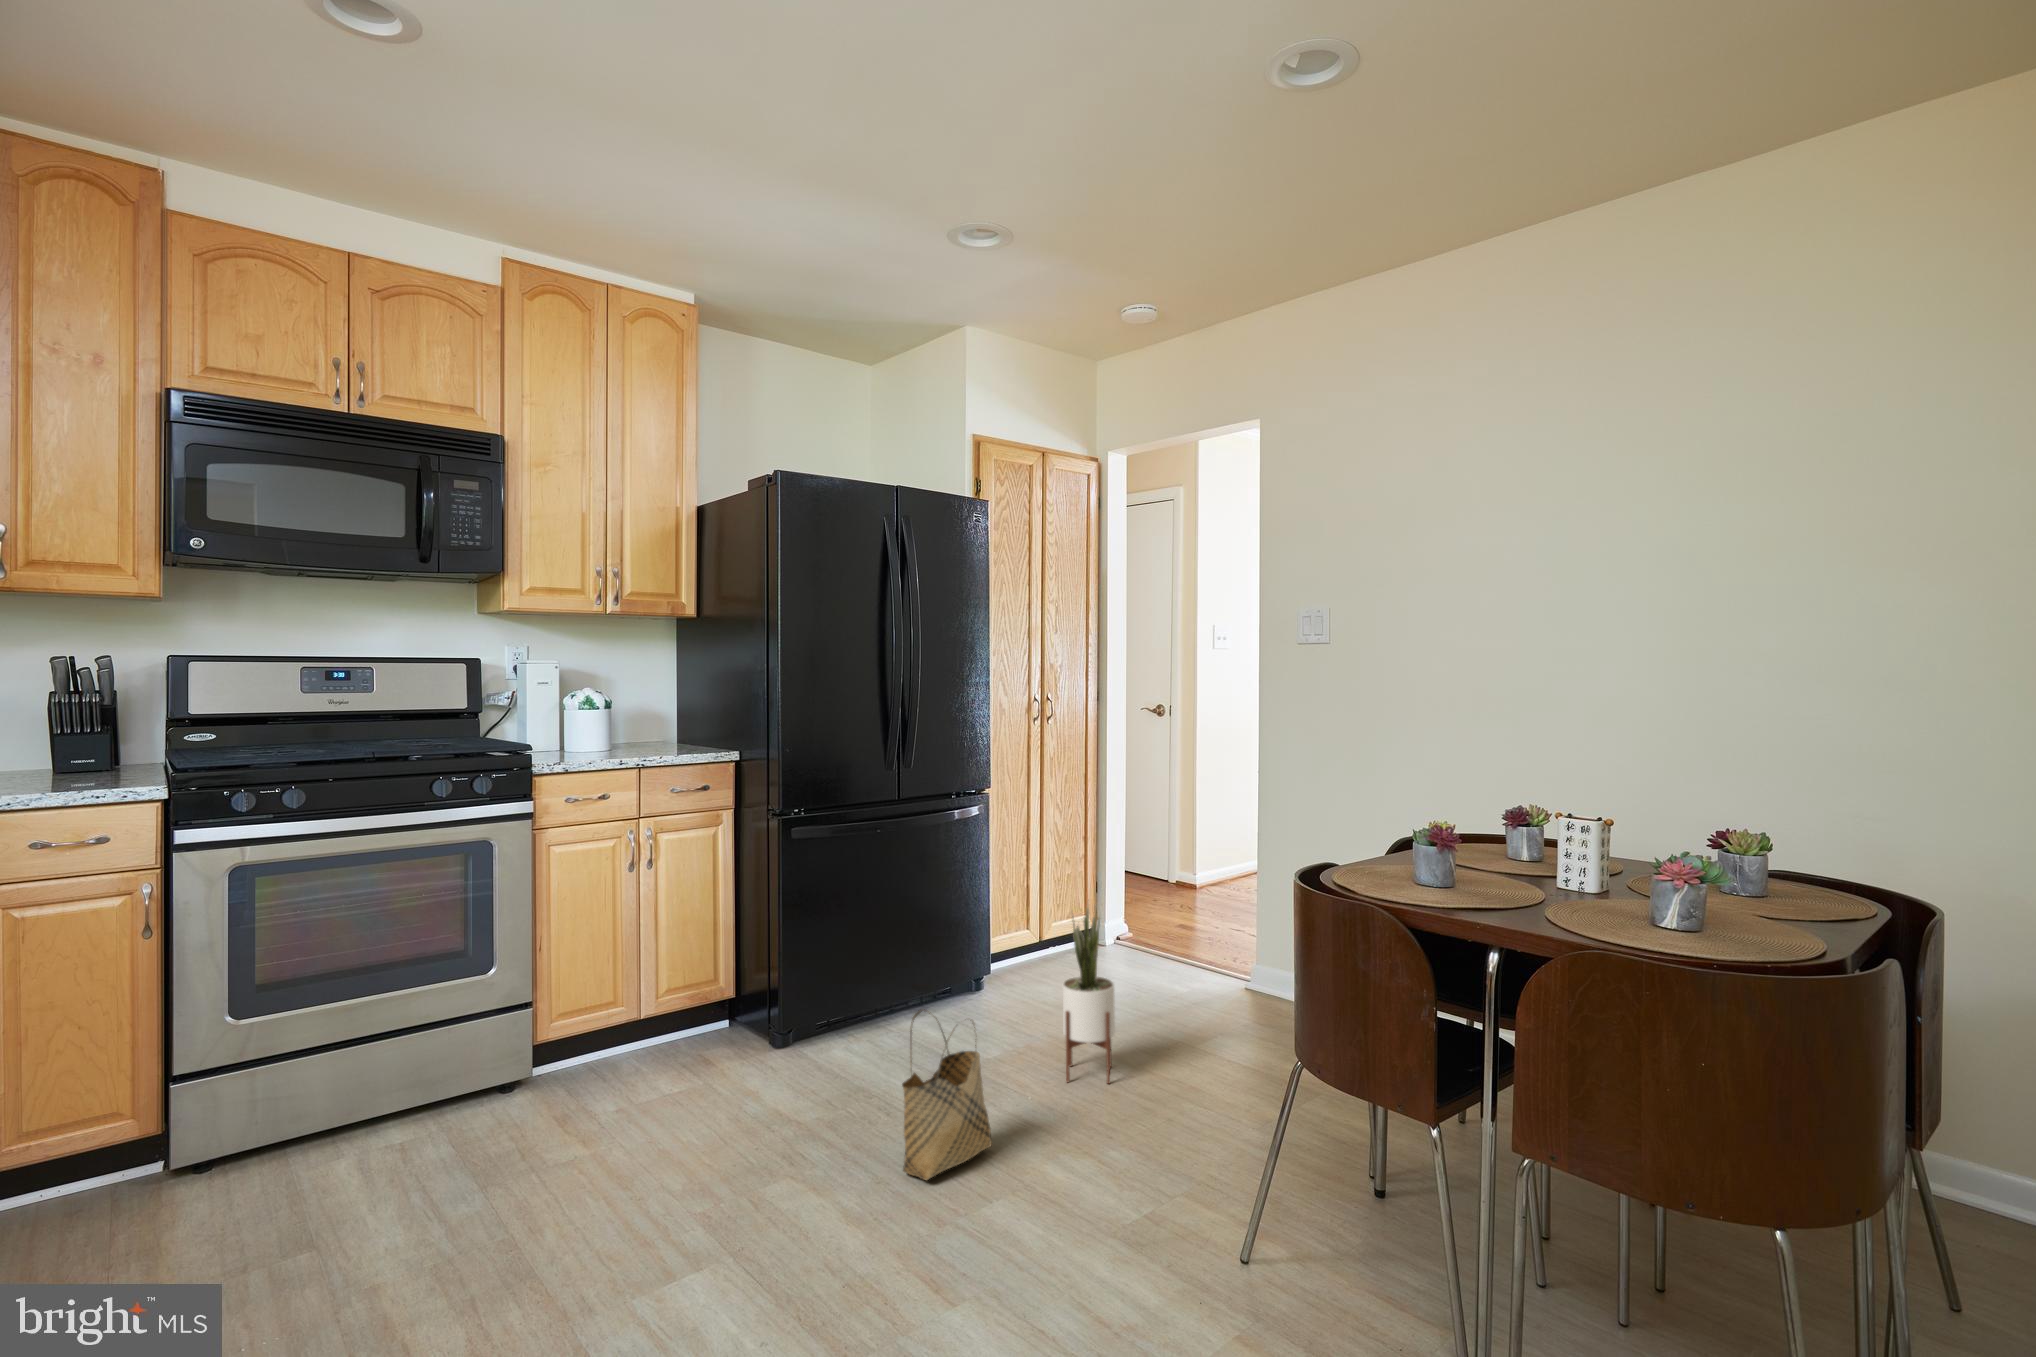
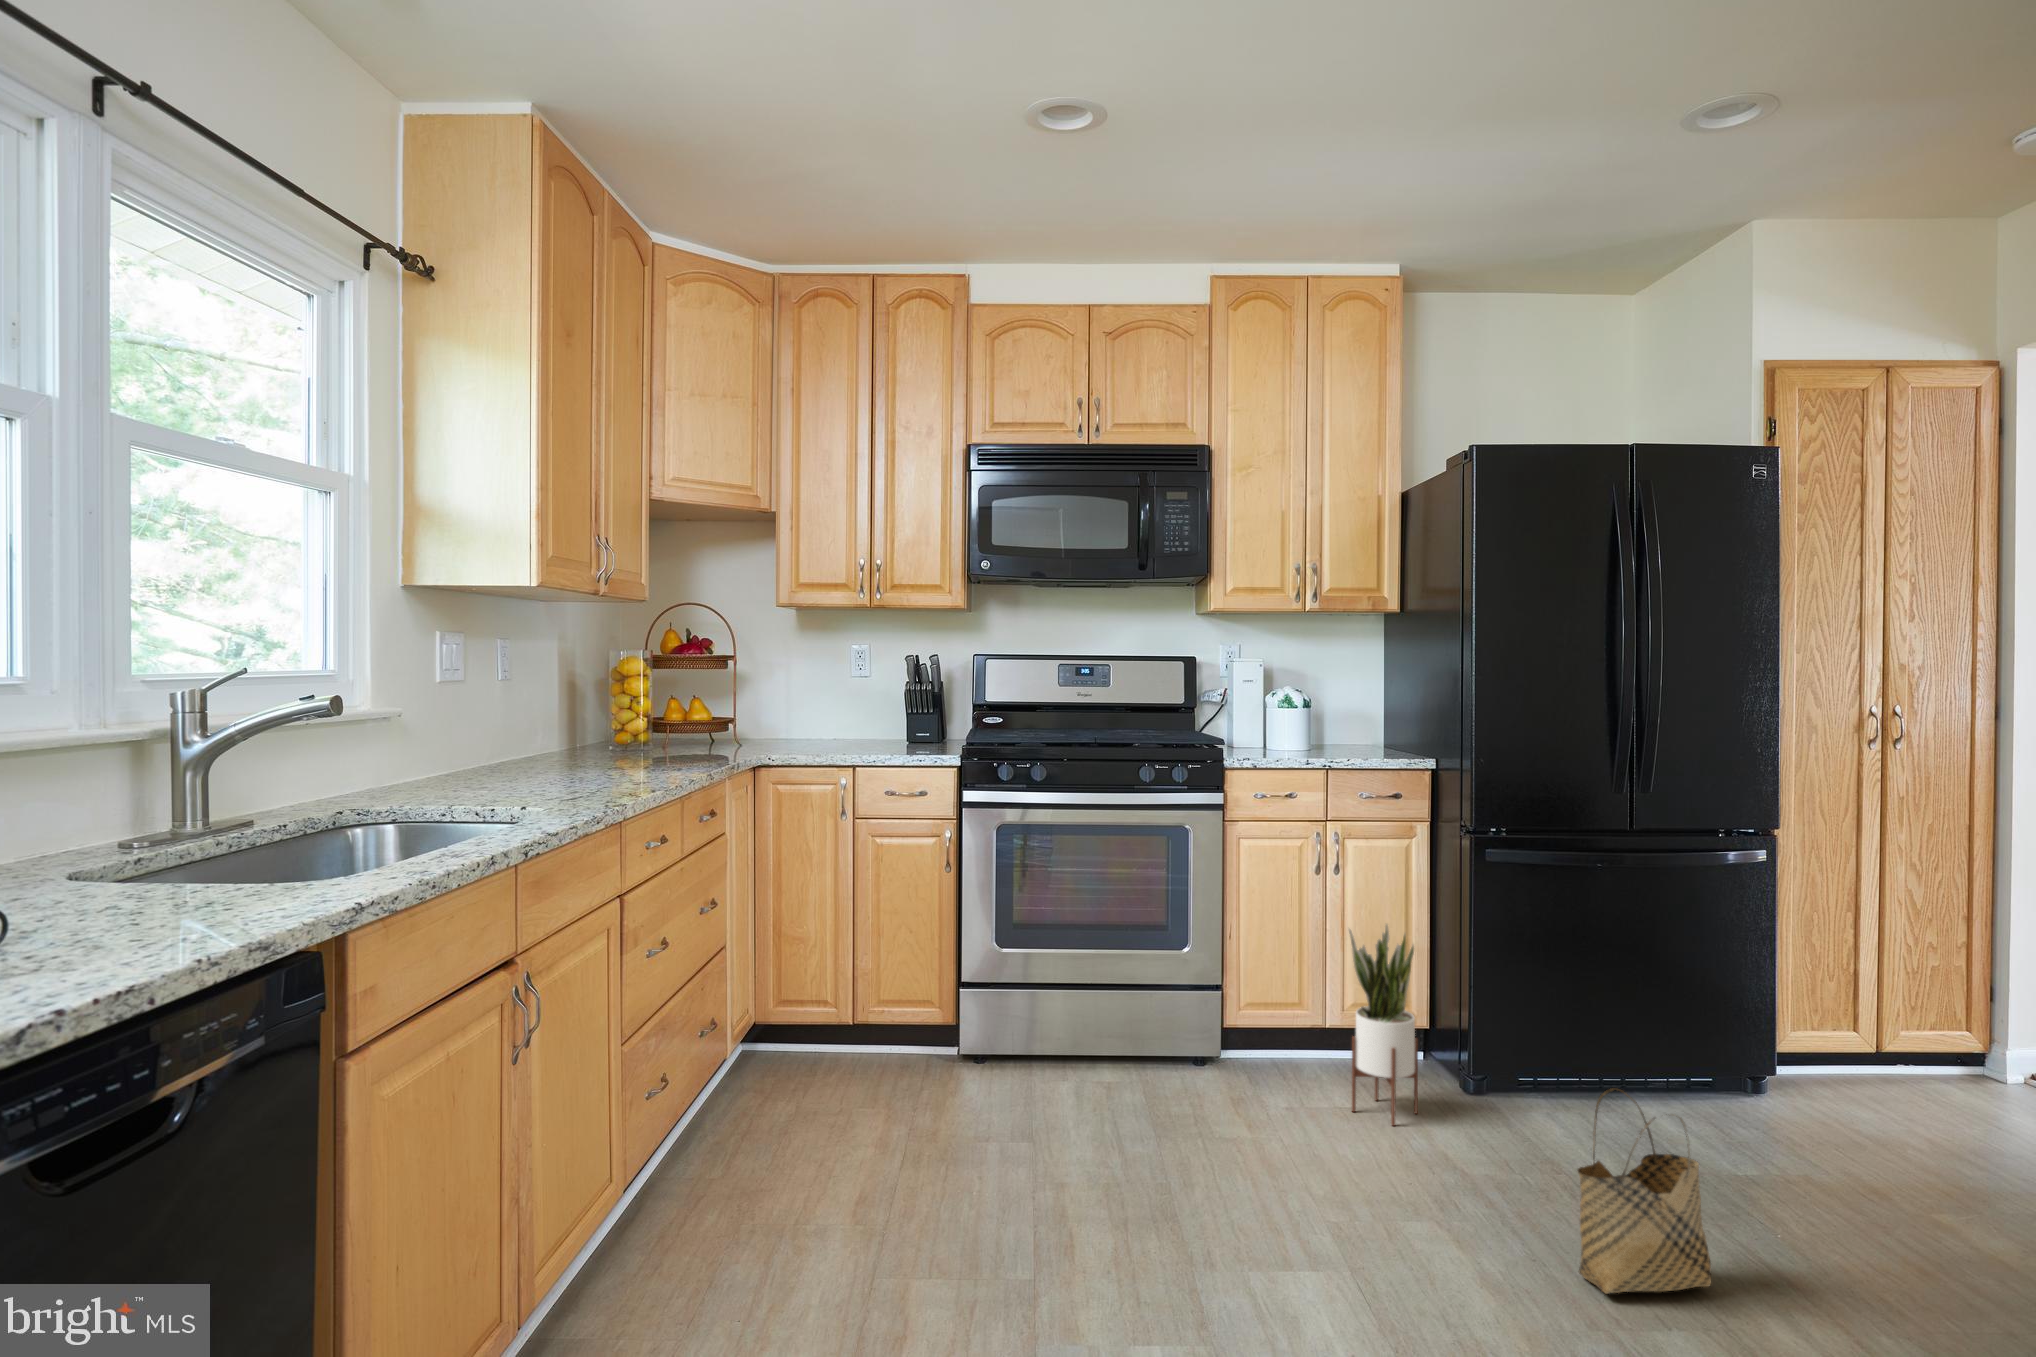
potted plant: present [1063,908,1115,1084] -> present [1349,925,1418,1126]

